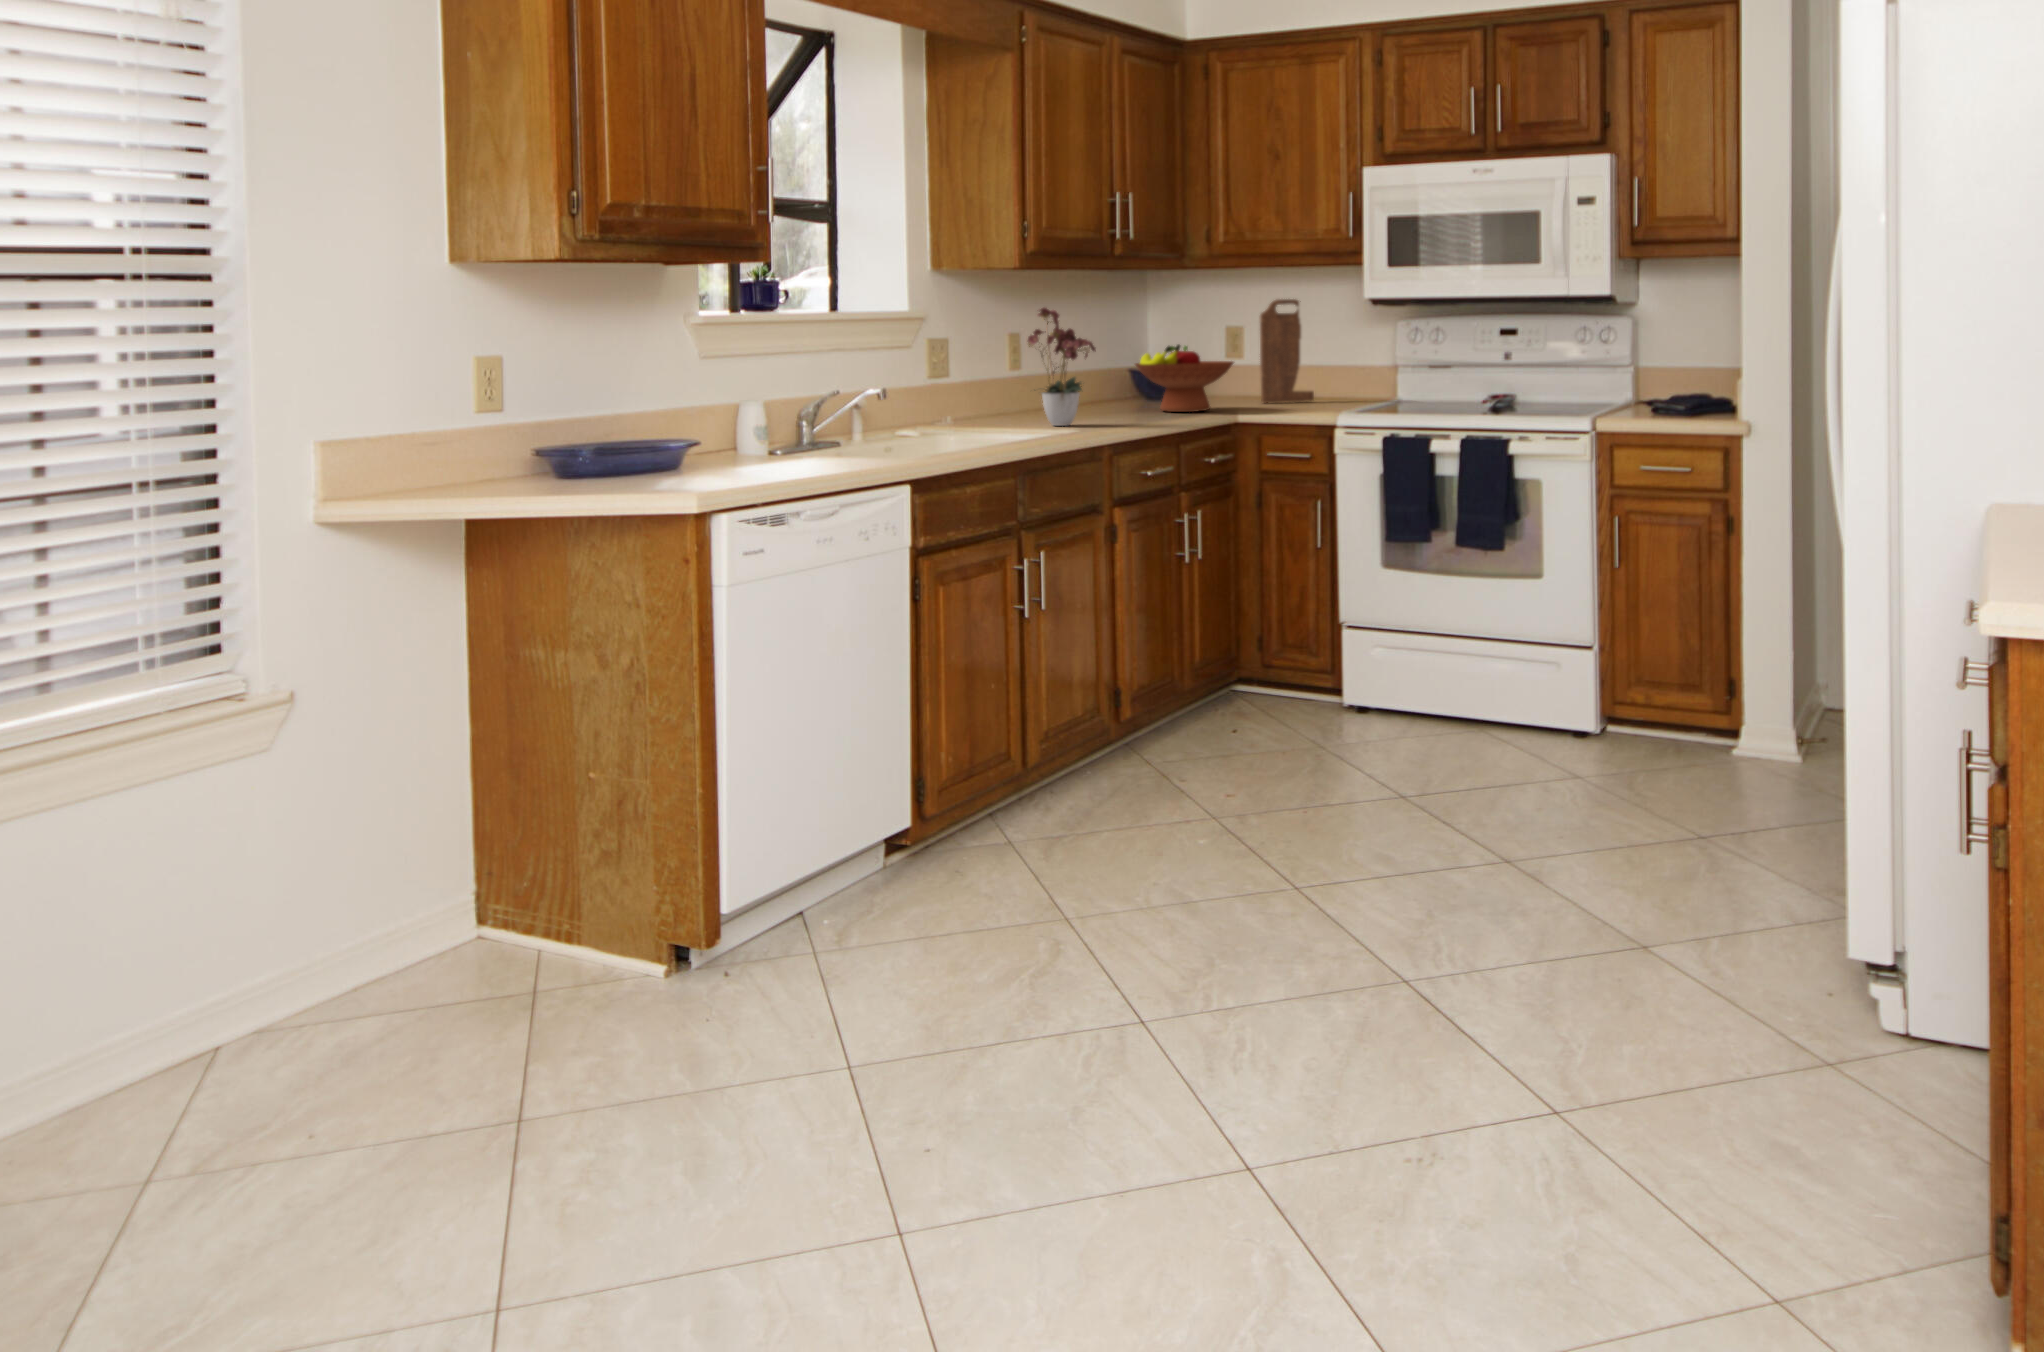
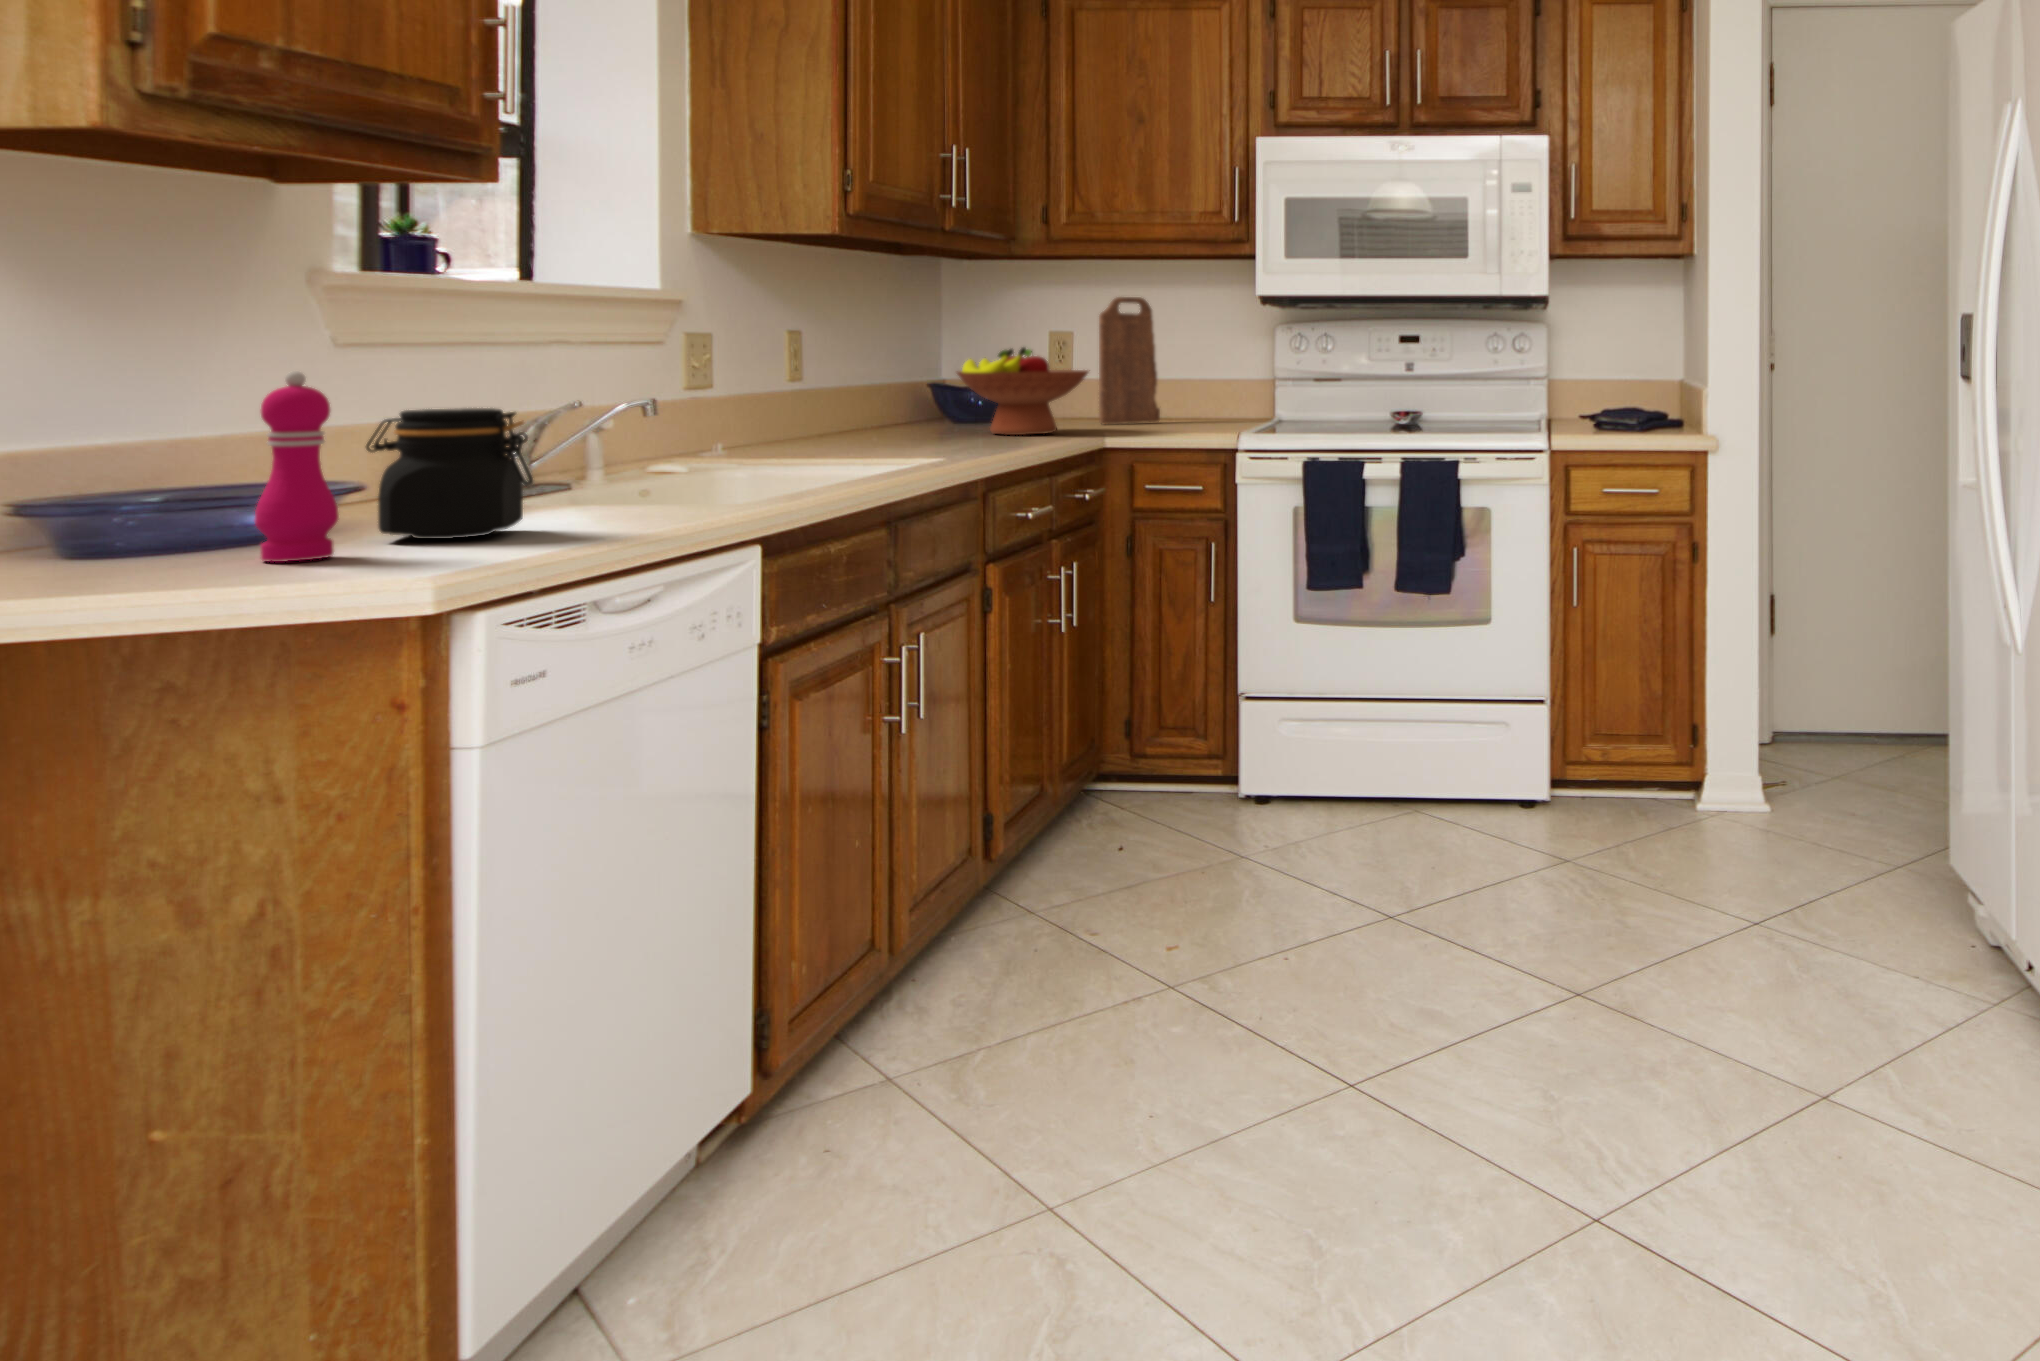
flower arrangement: present [1027,307,1096,426] -> none [832,281,954,453]
pepper mill: none [632,381,671,484] -> present [255,371,339,562]
jar: none [692,400,774,475] -> present [366,408,533,539]

